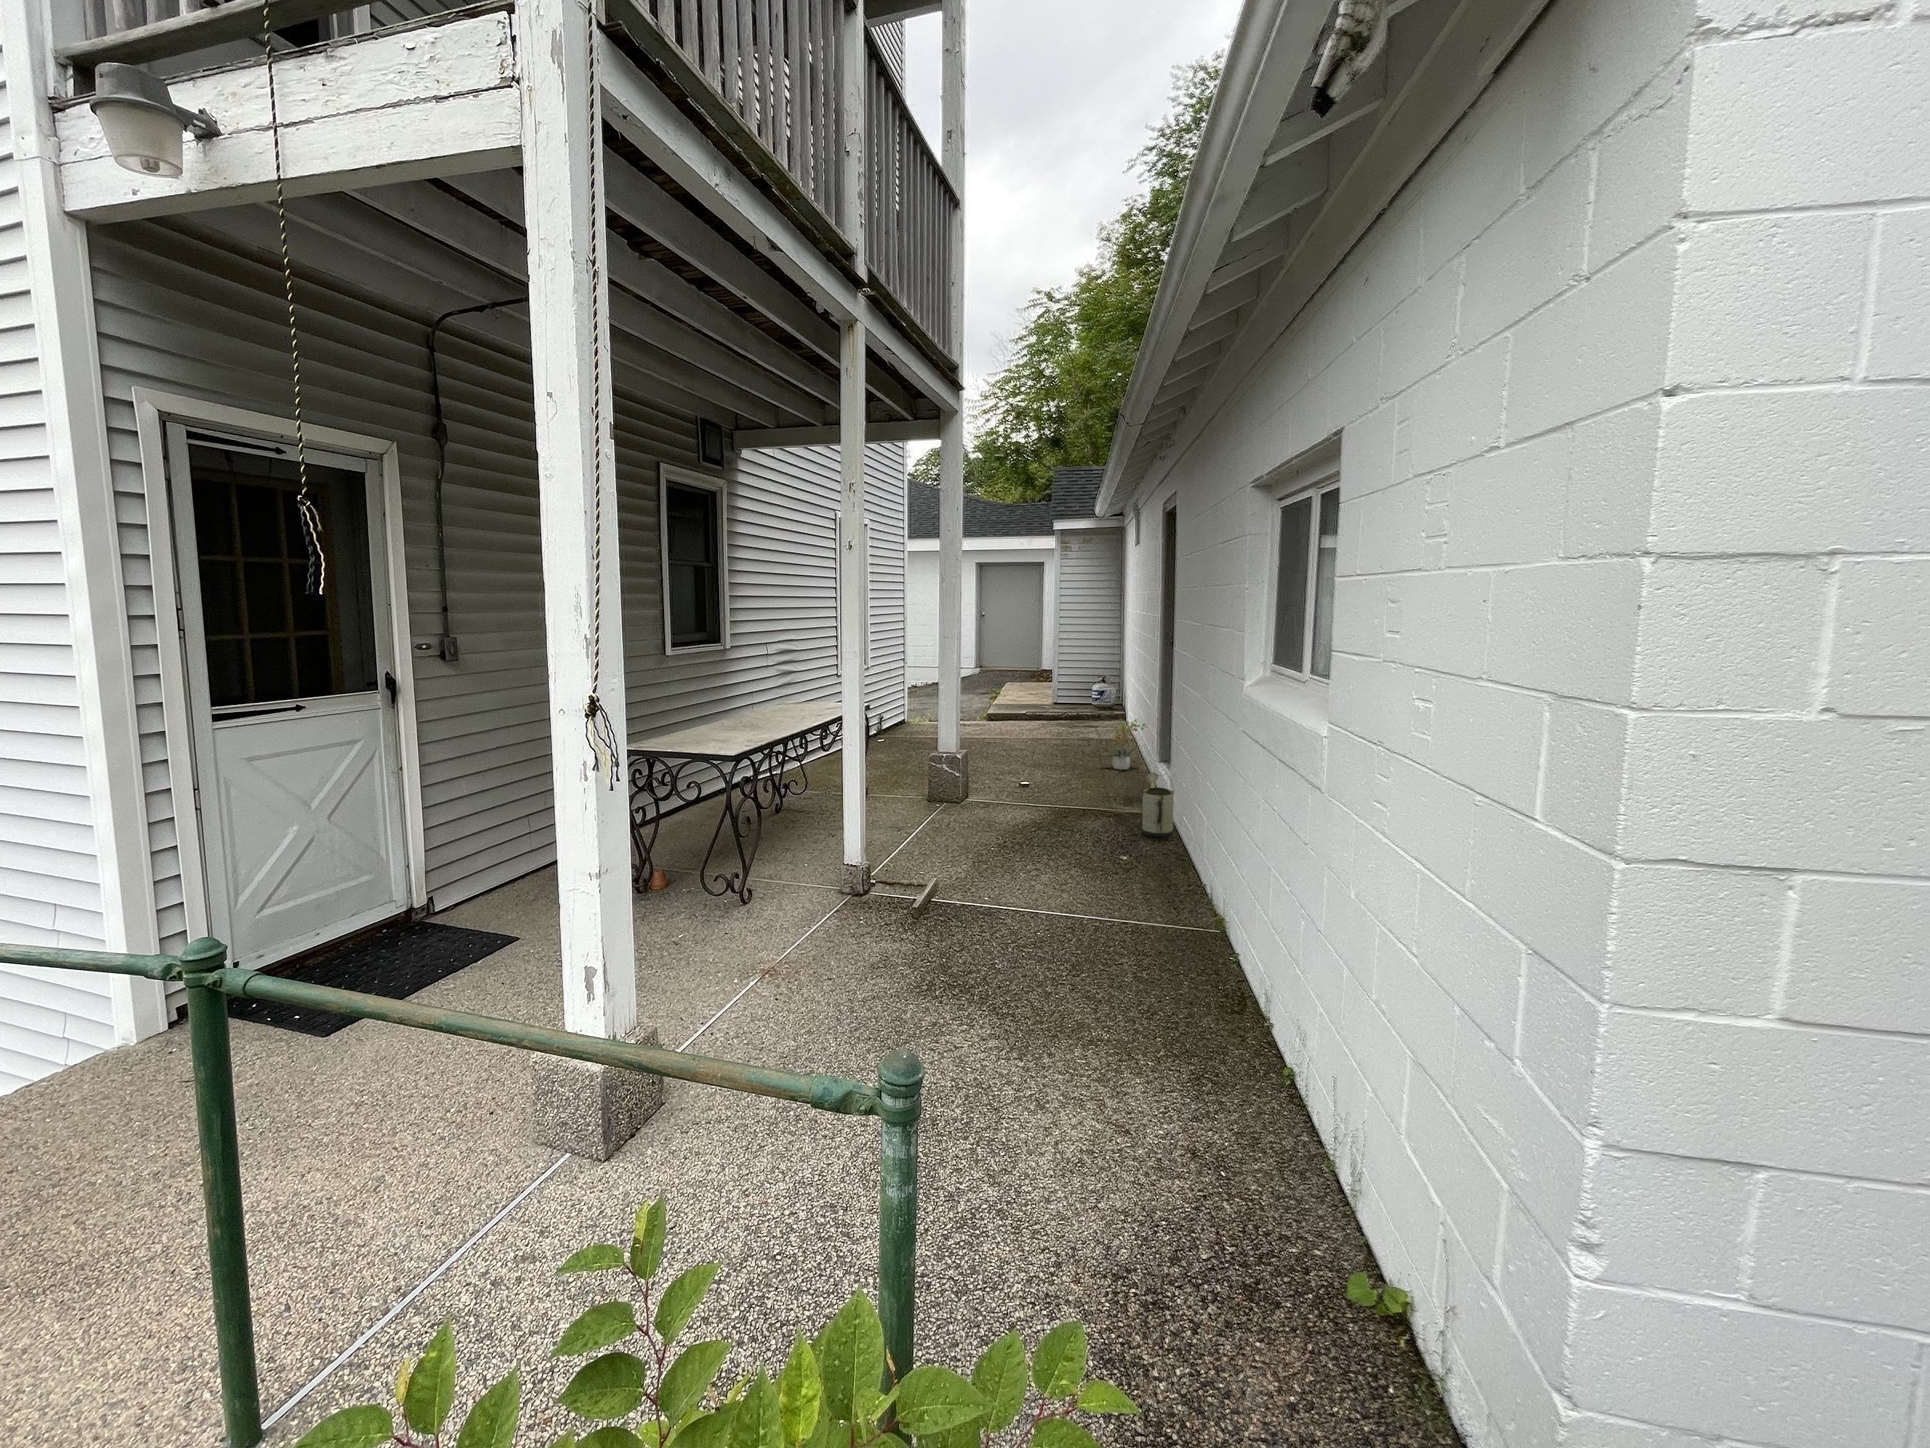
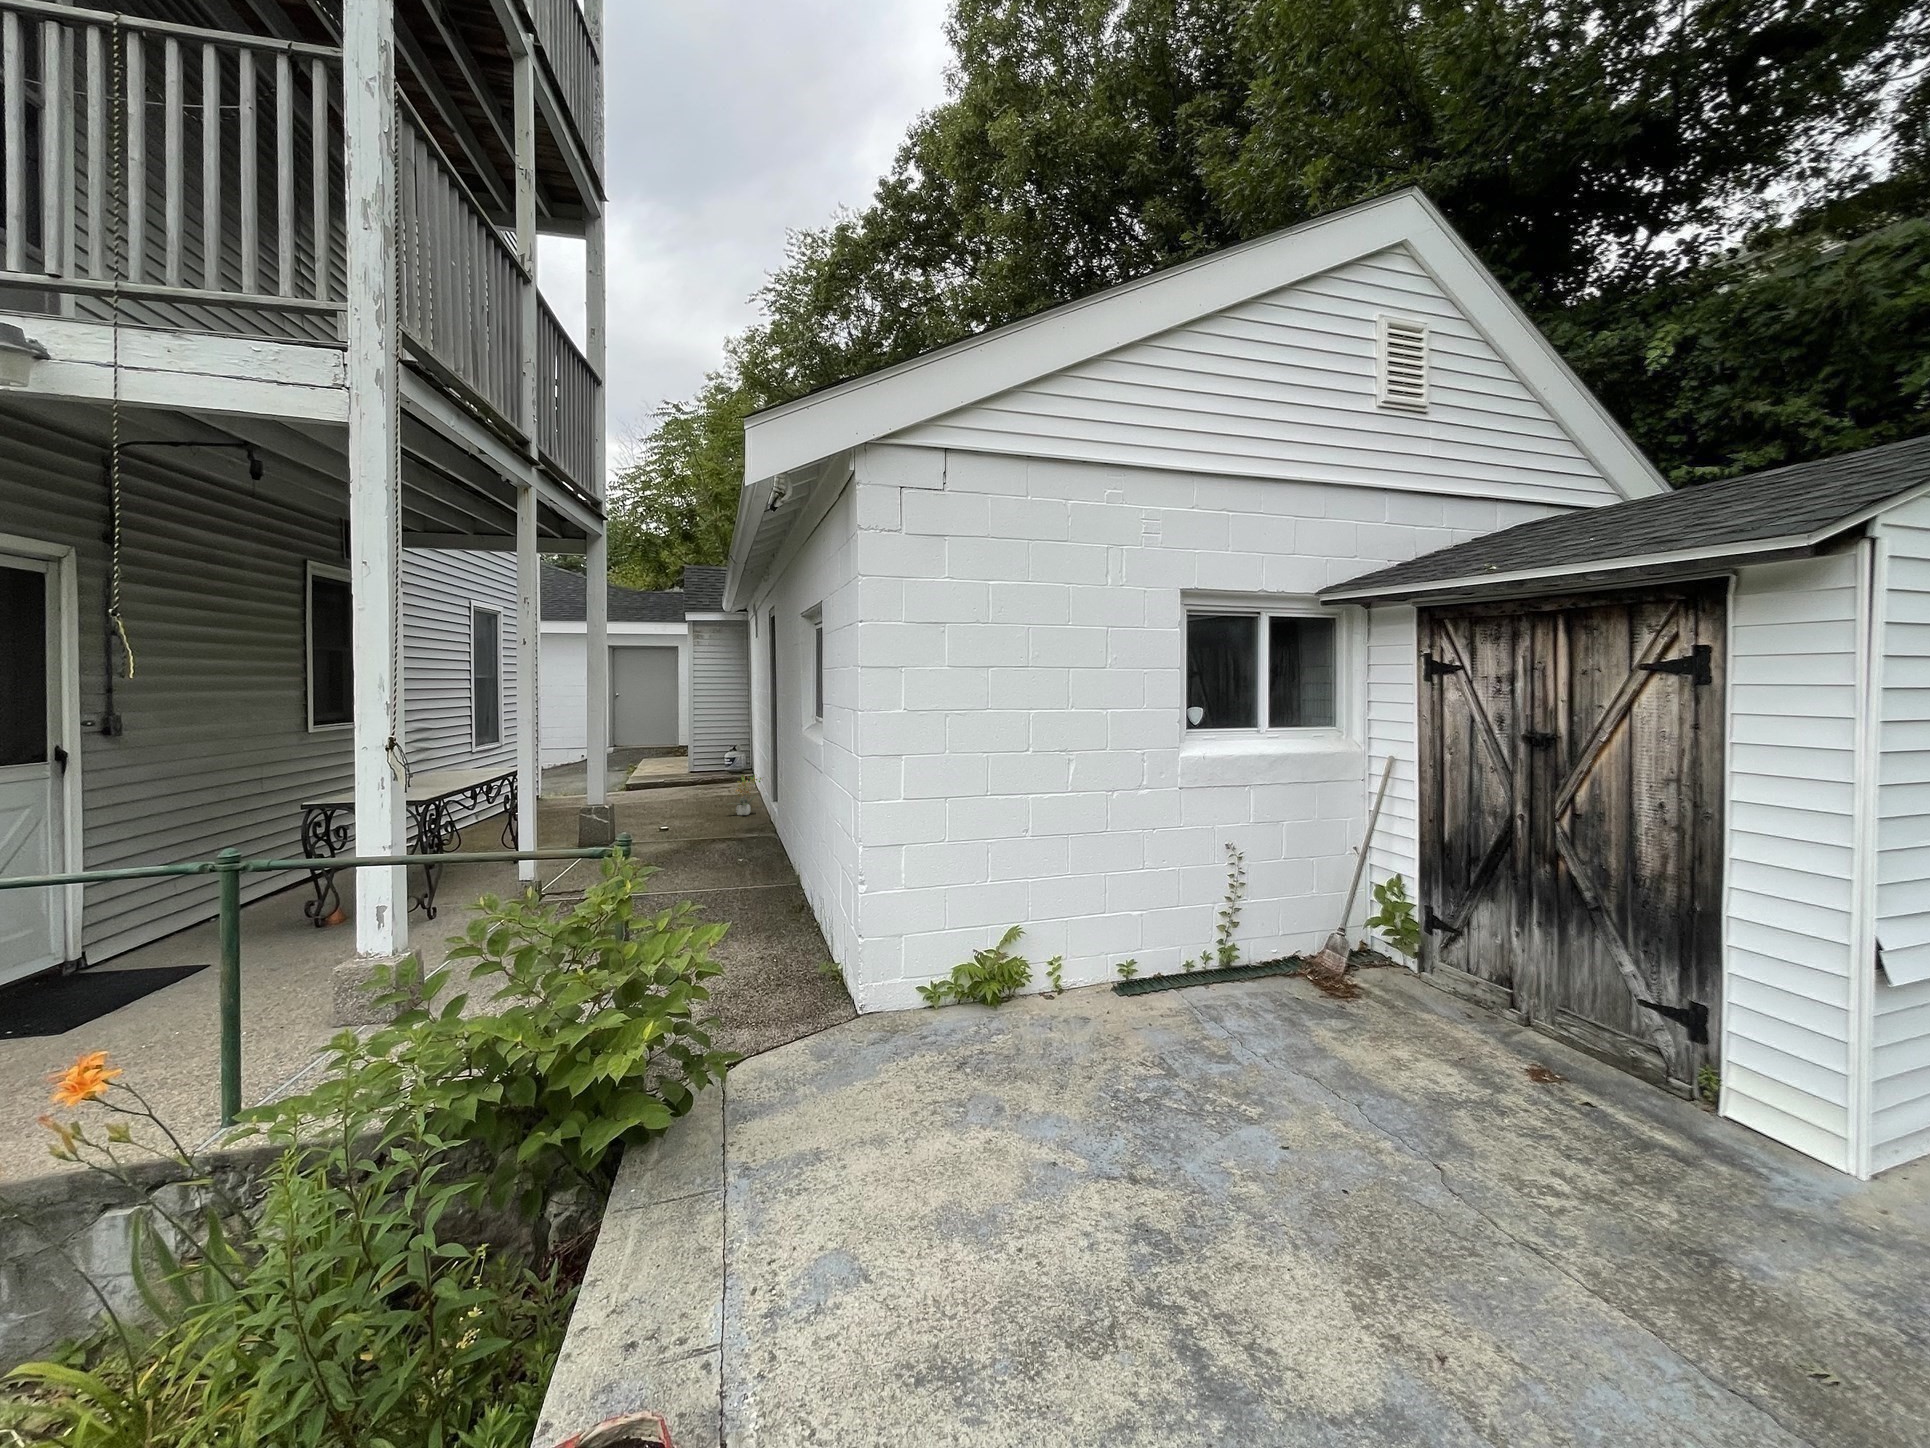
watering can: present [1142,773,1174,837] -> none [753,807,776,851]

